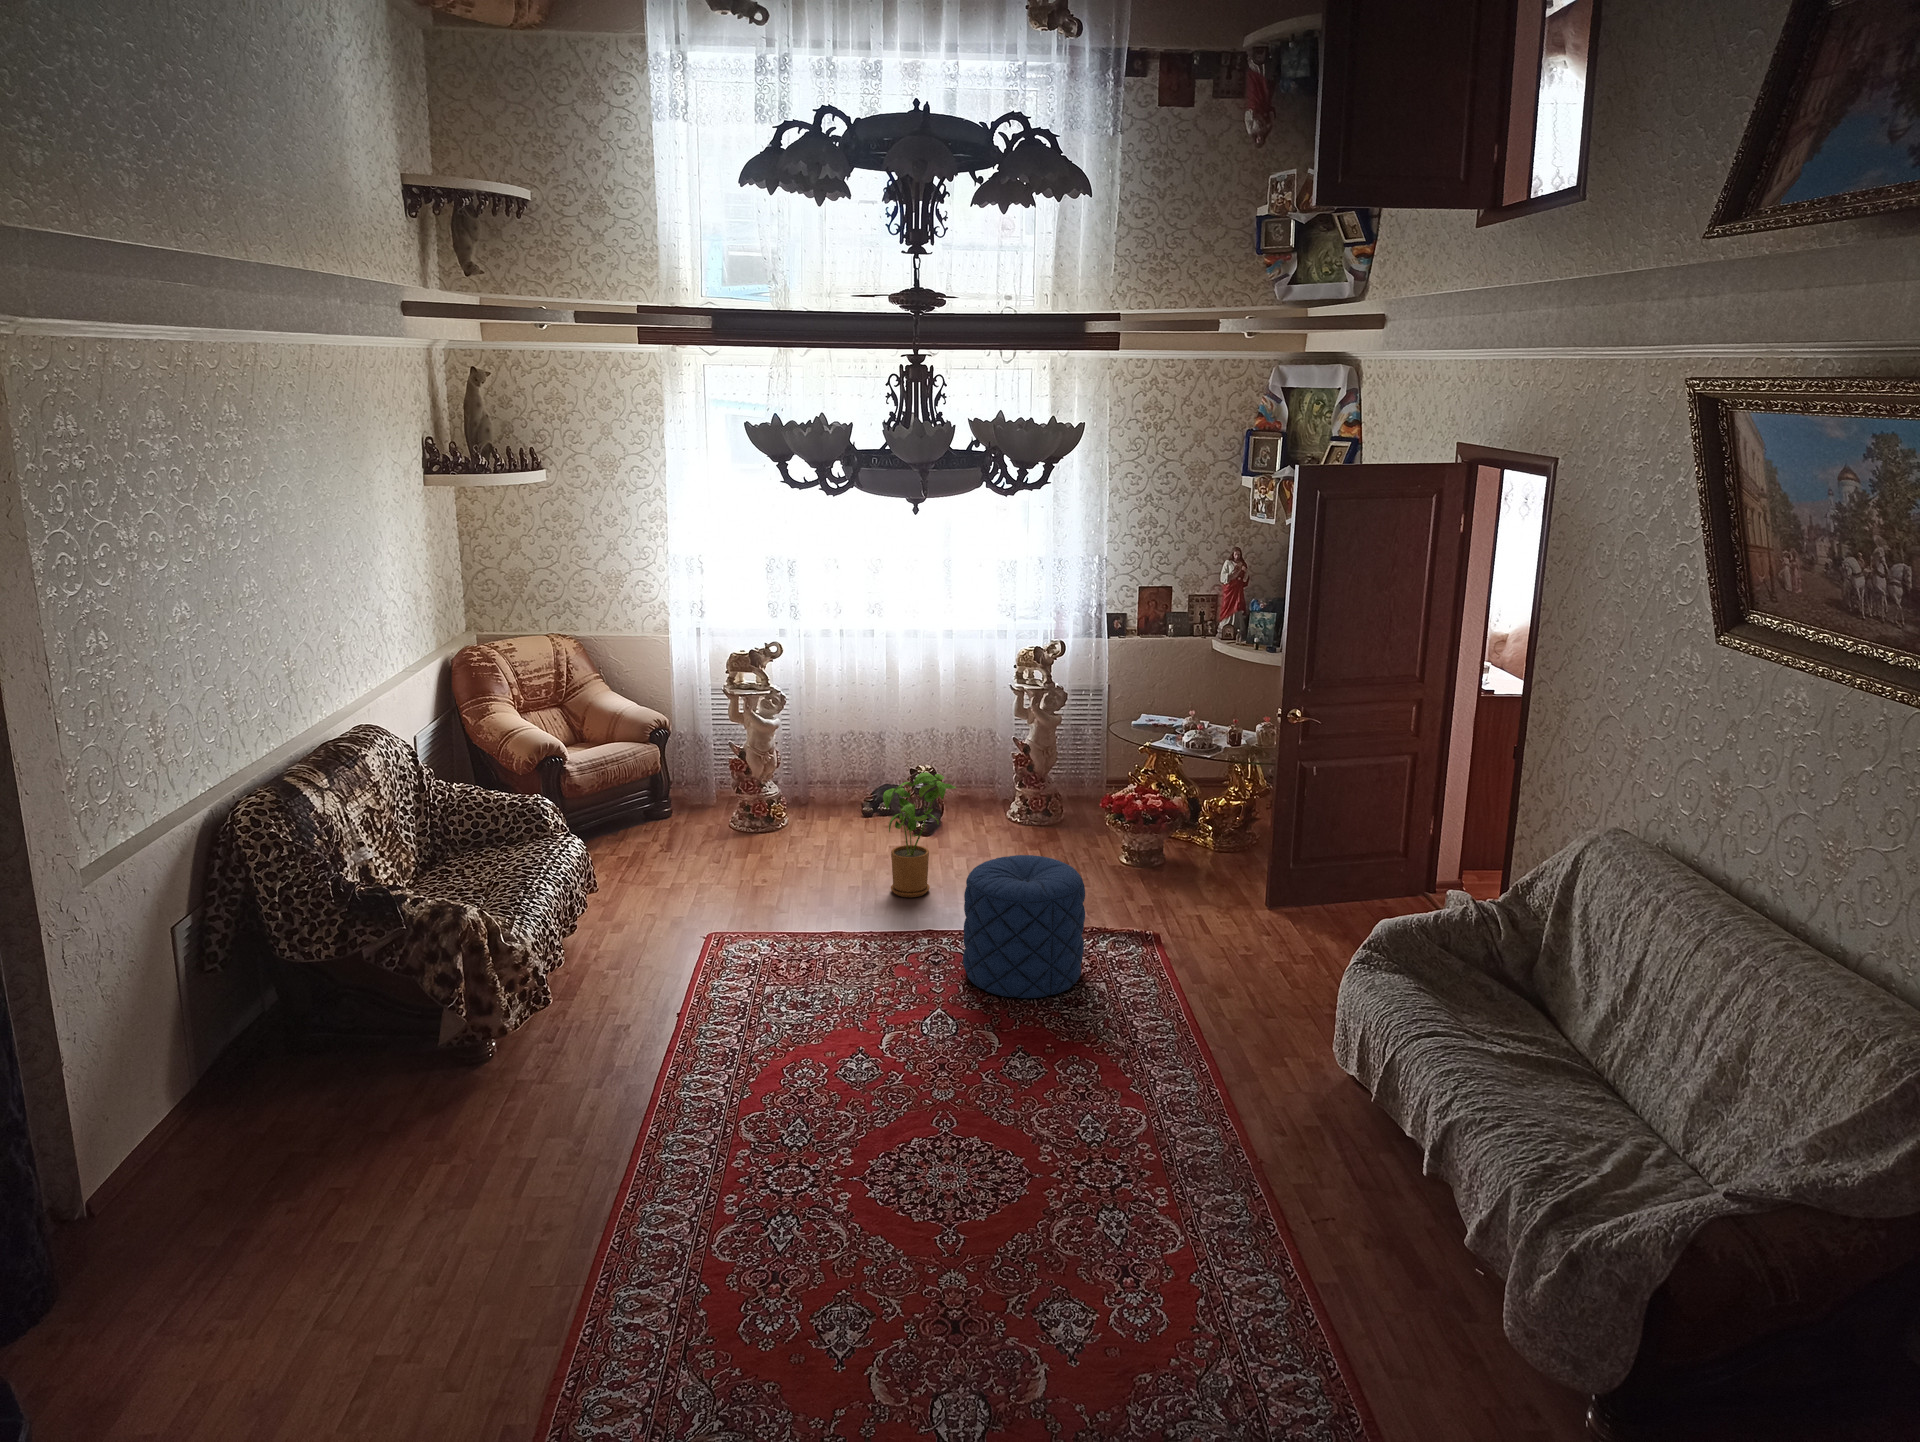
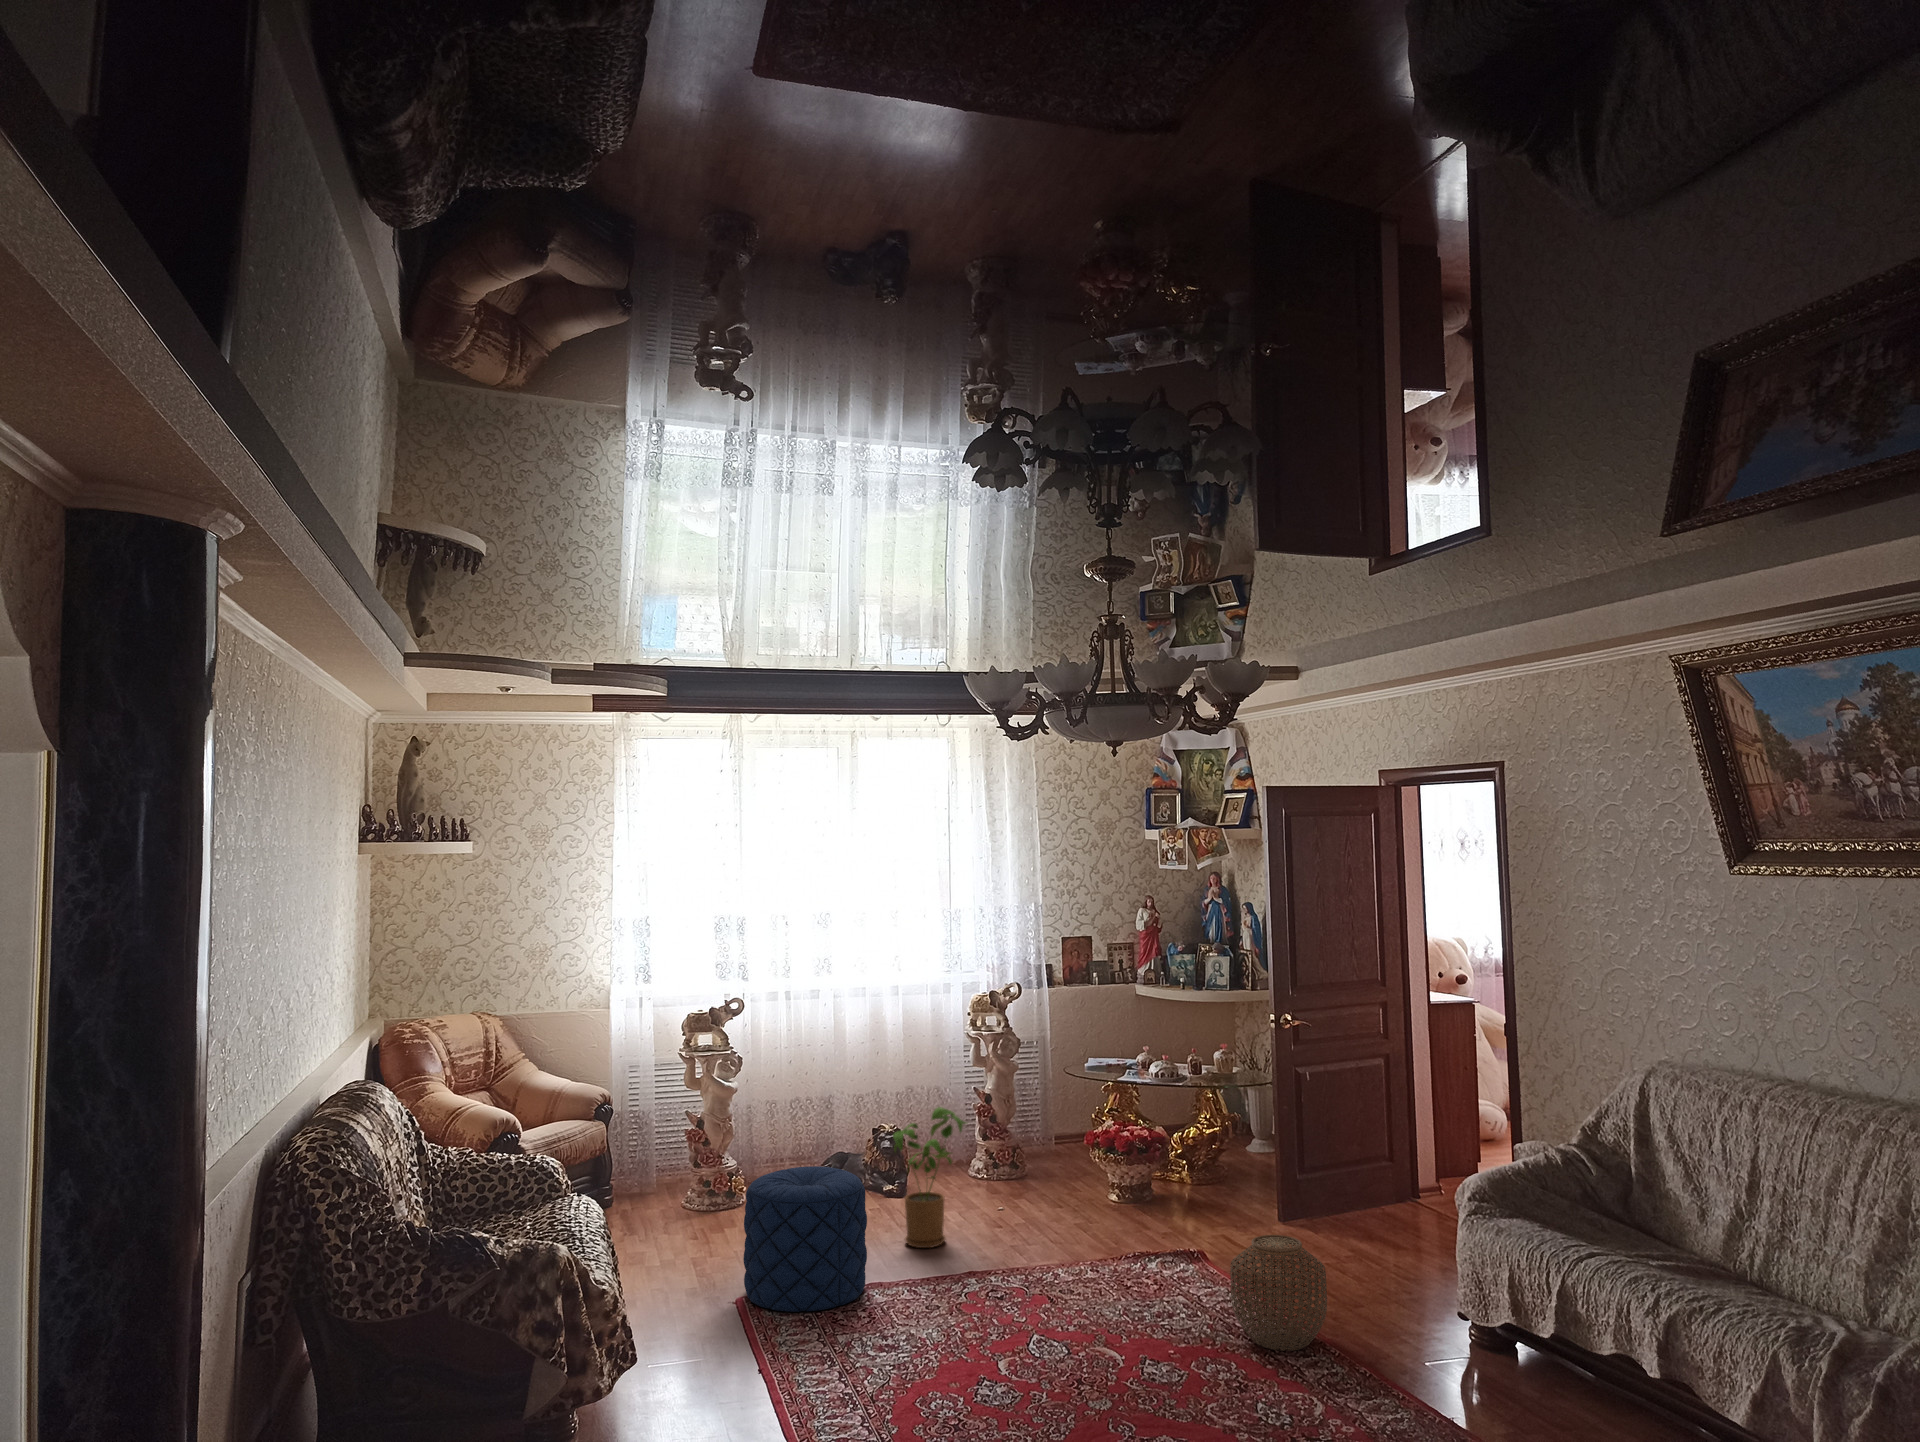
pouf: present [963,855,1085,998] -> present [743,1166,867,1312]
woven basket: none [1106,953,1200,1061] -> present [1230,1235,1327,1351]

